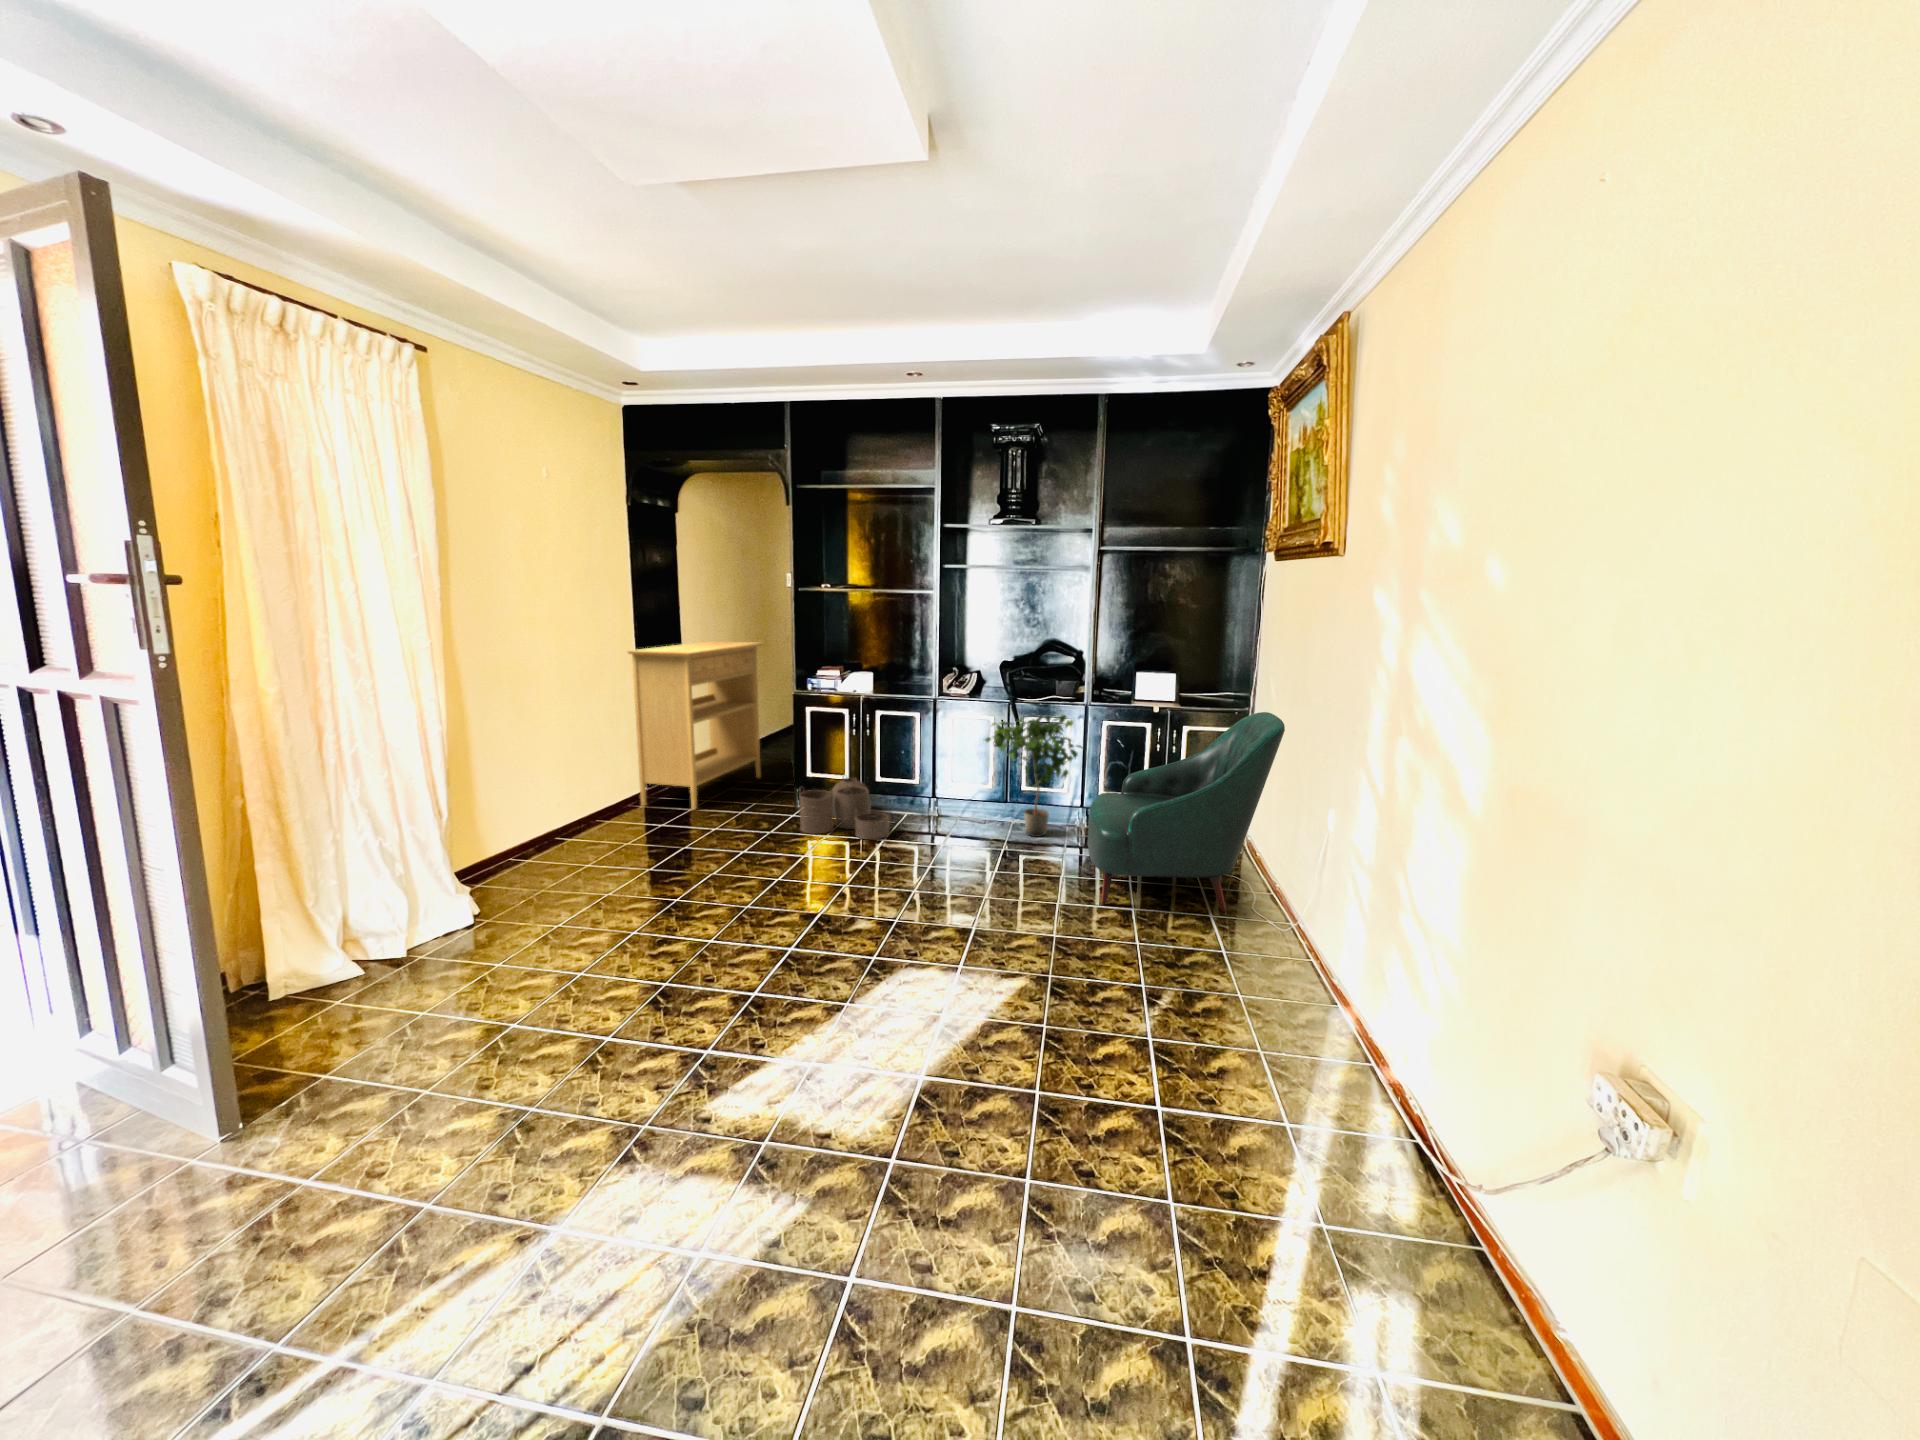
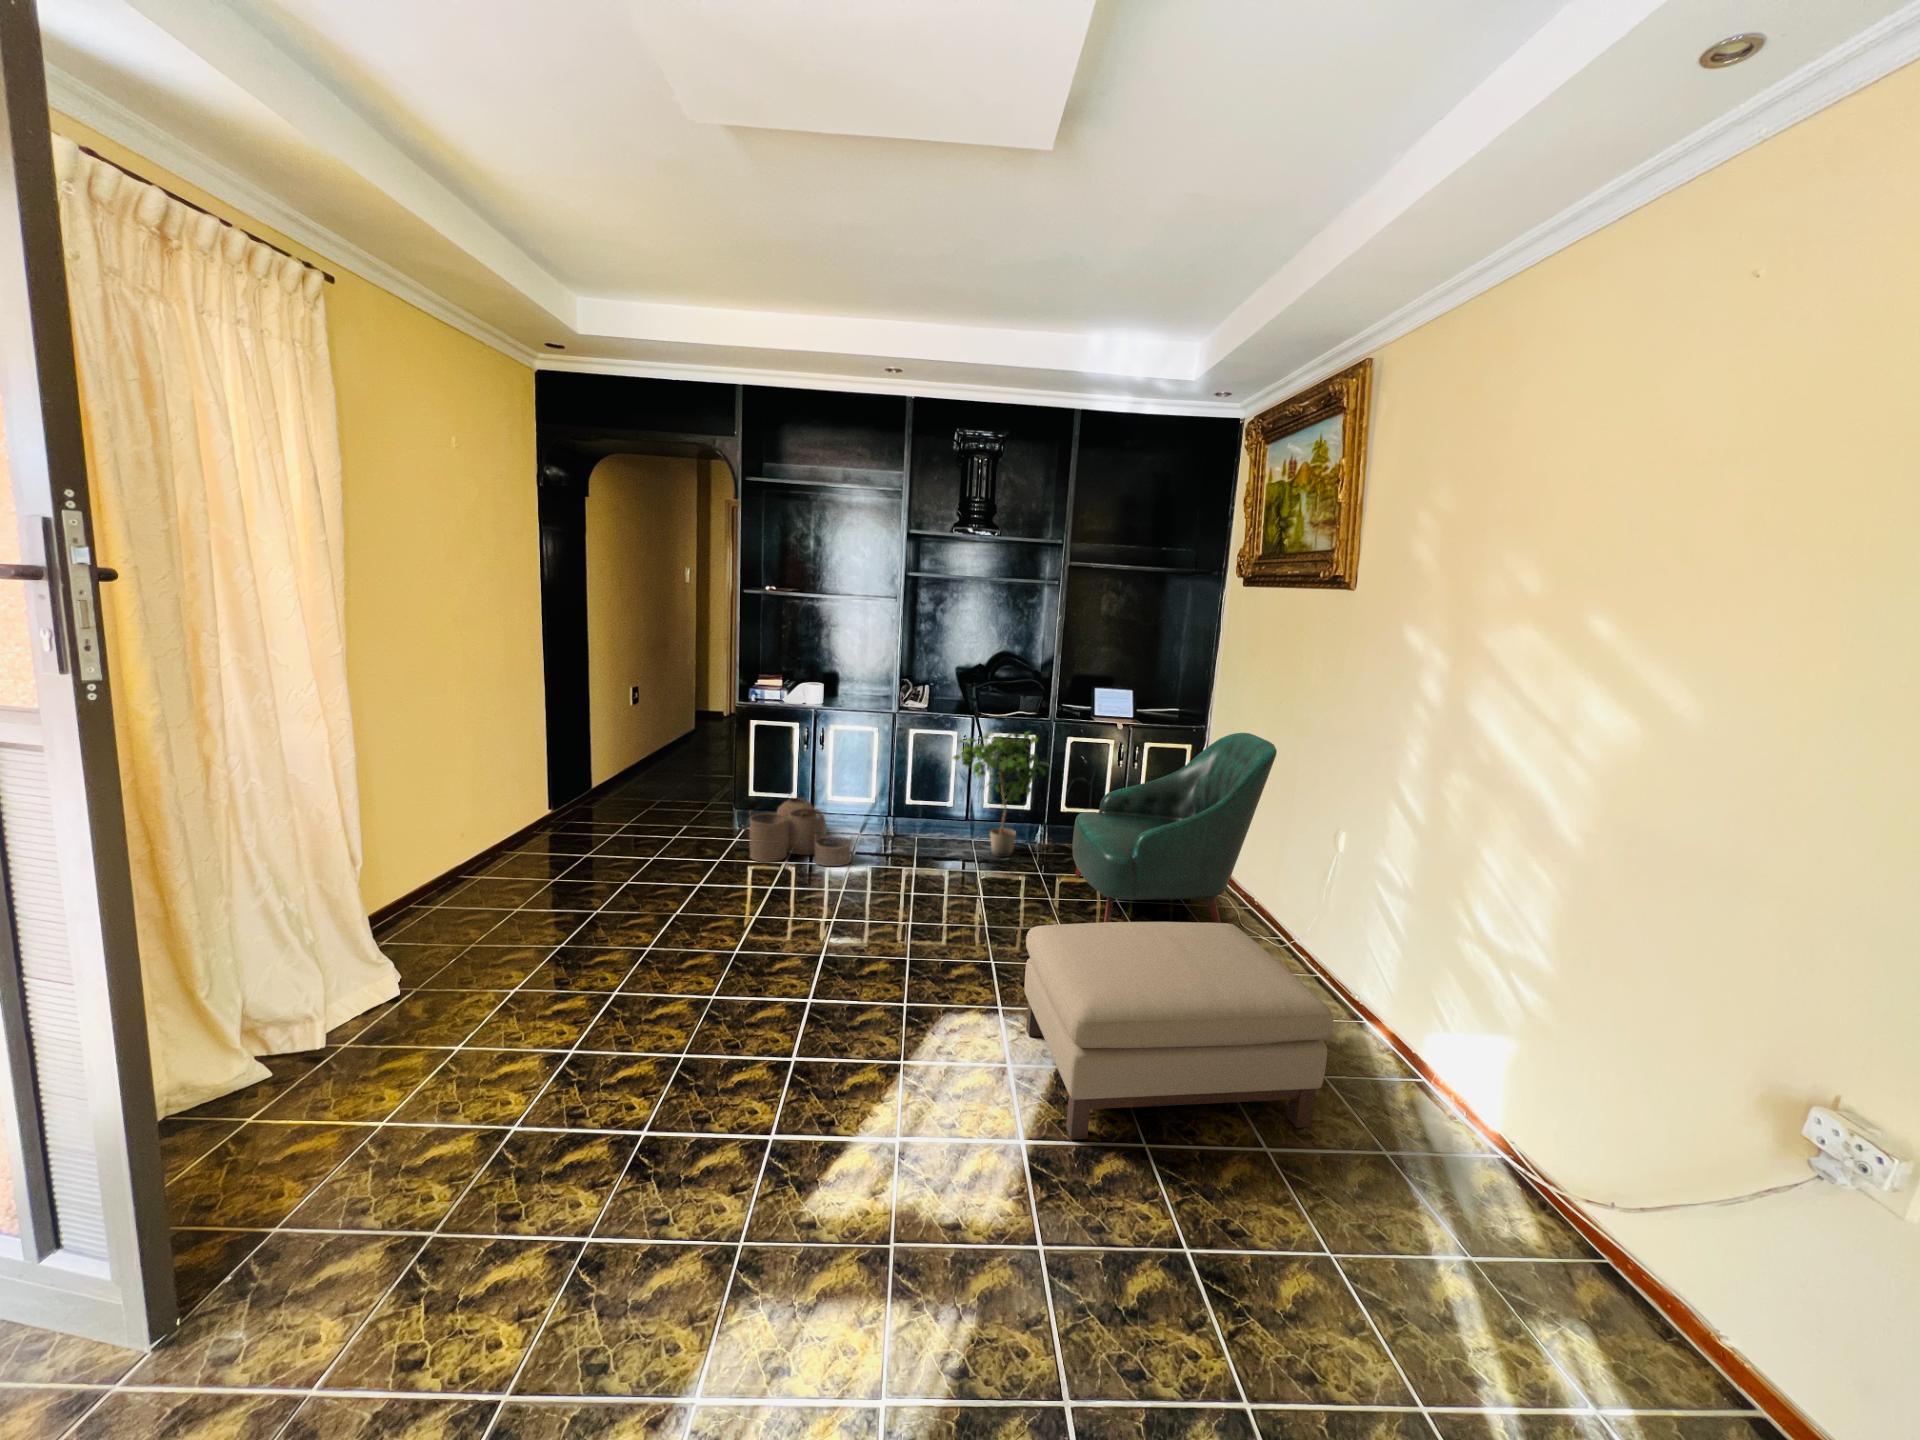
console table: present [628,641,764,810] -> none [535,643,684,837]
ottoman: none [962,886,1233,1092] -> present [1024,922,1333,1140]

